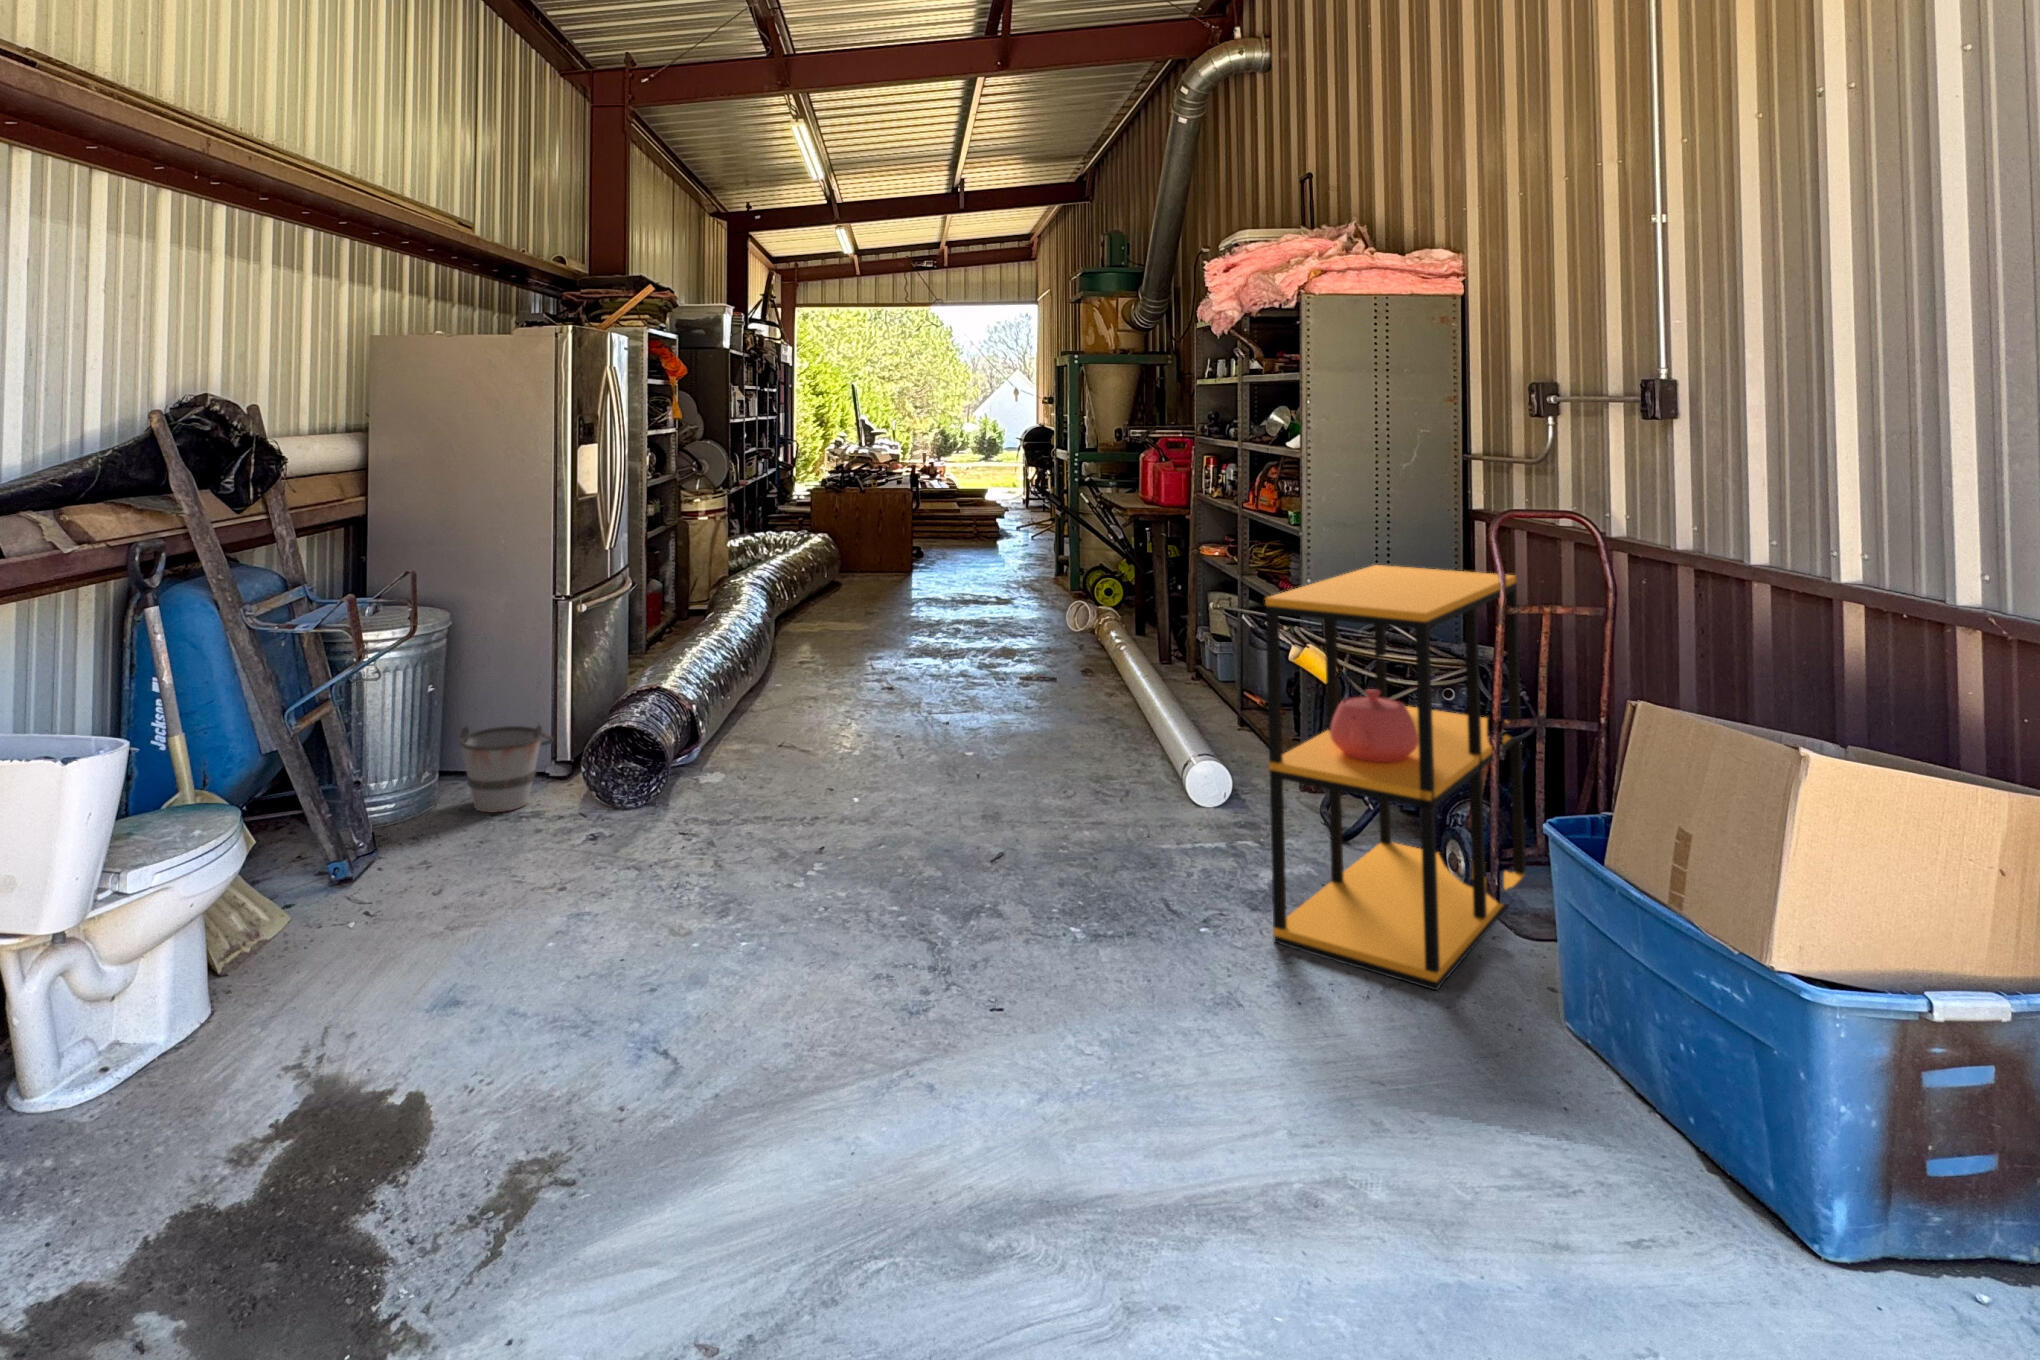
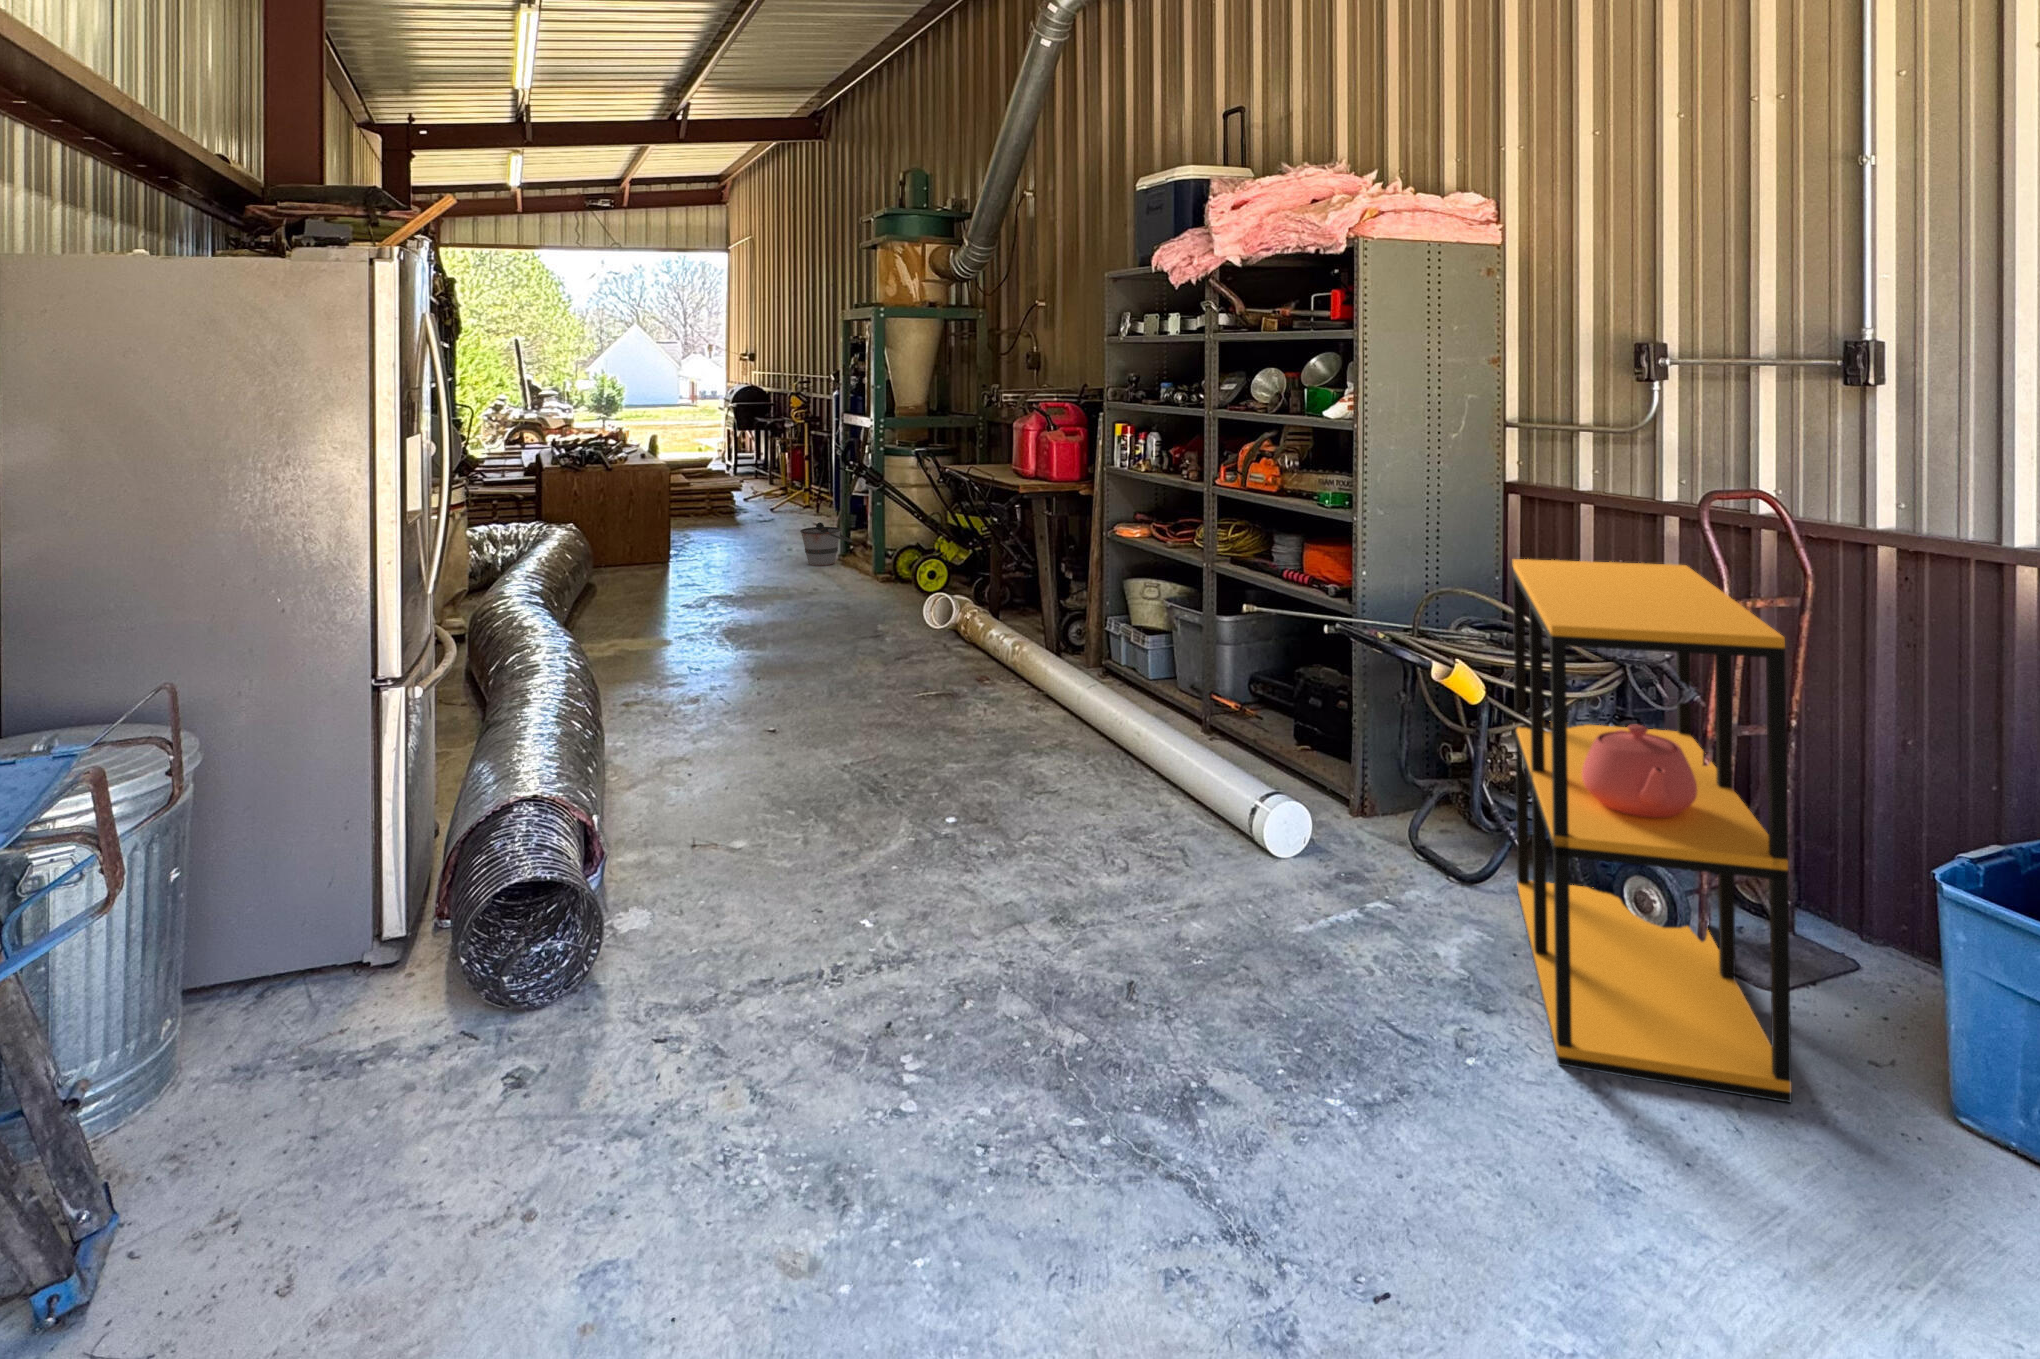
bucket: present [459,726,554,812] -> present [800,522,852,566]

